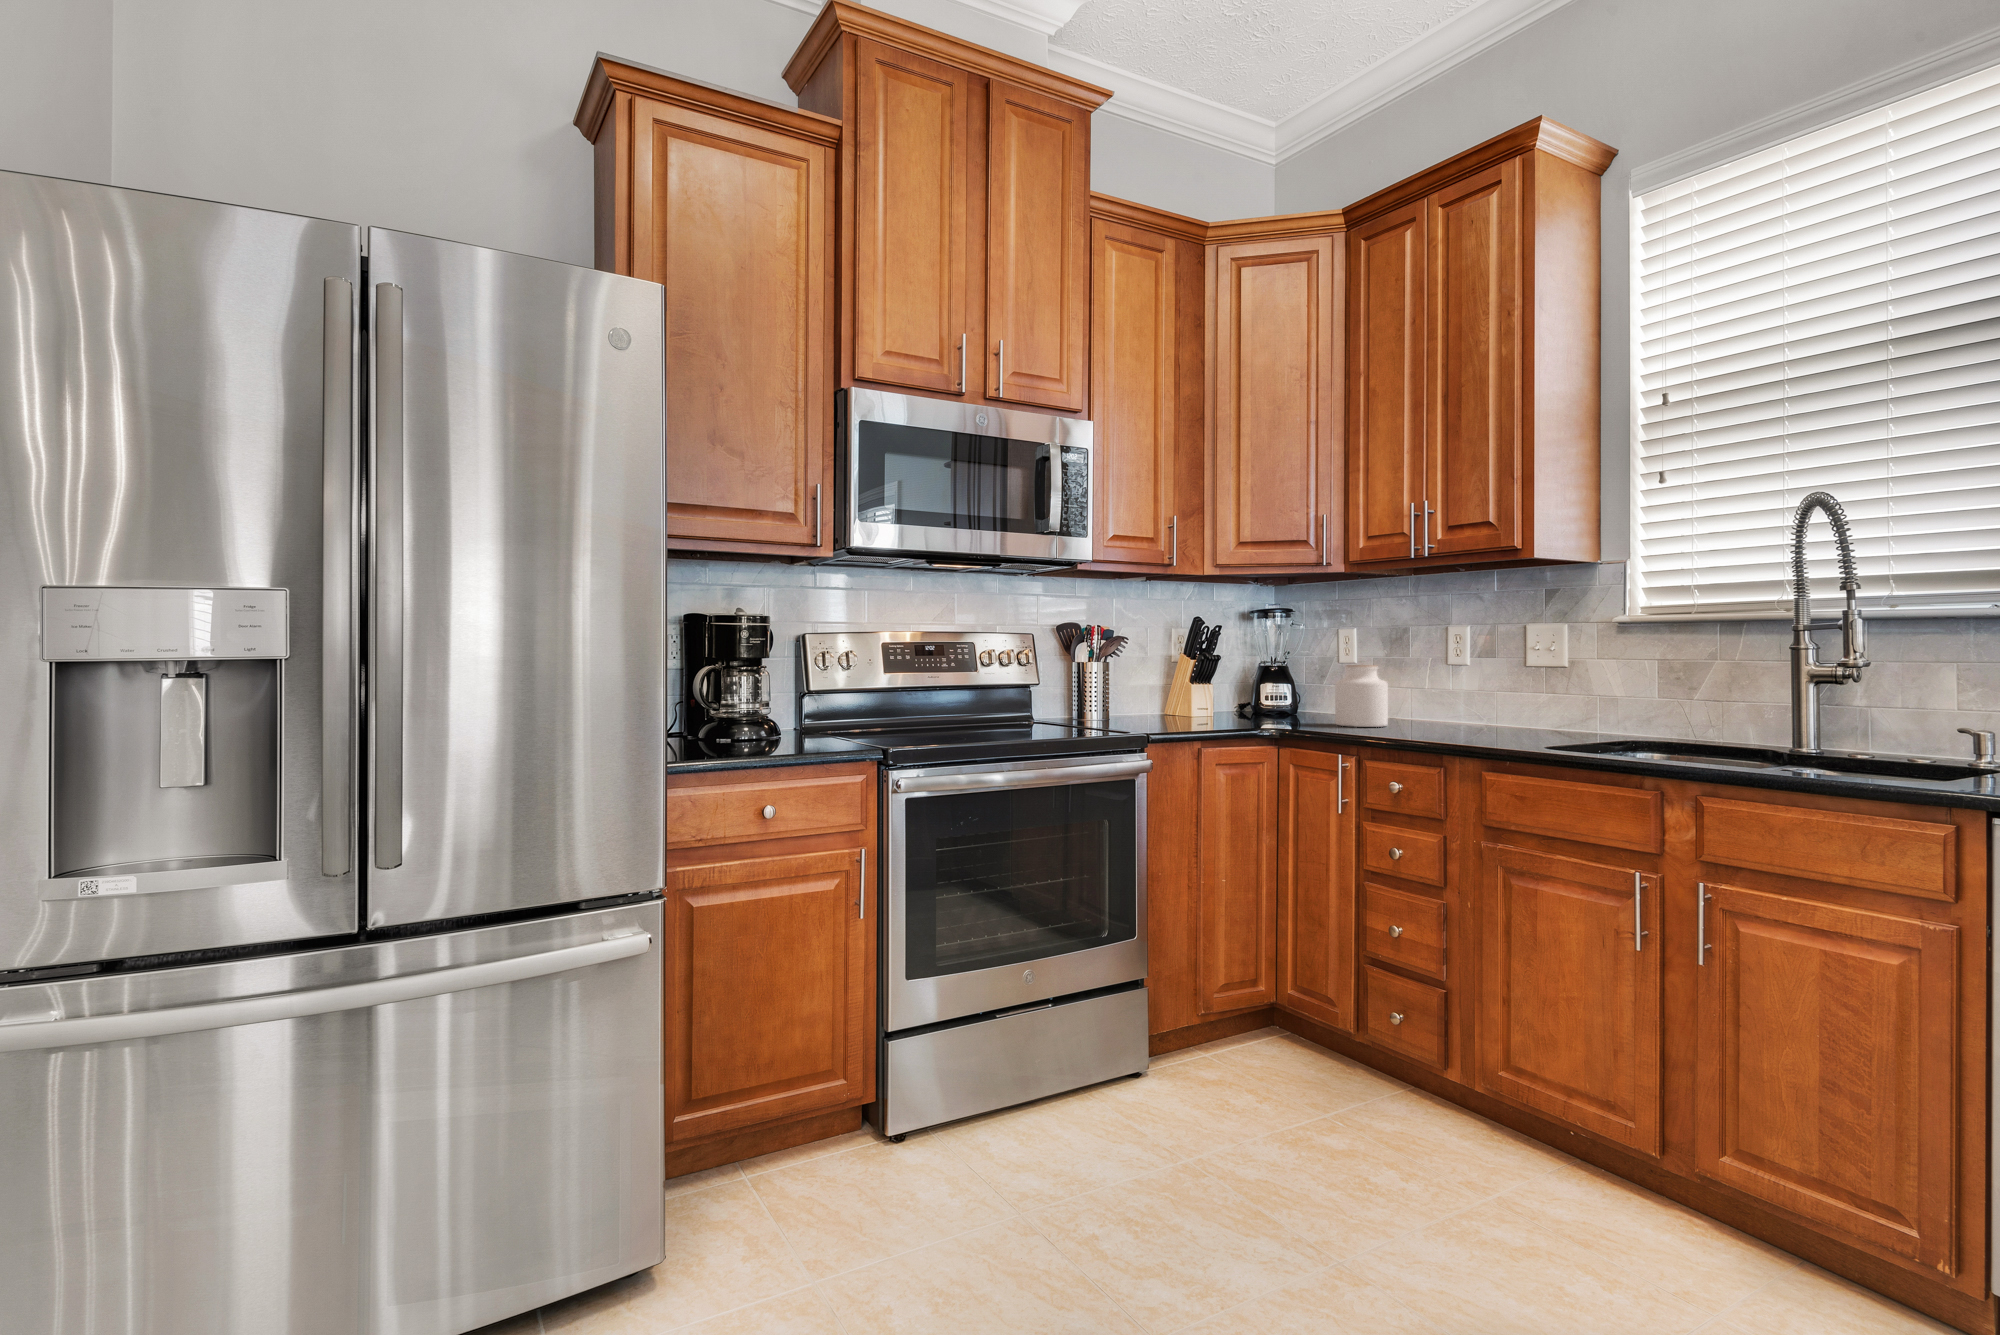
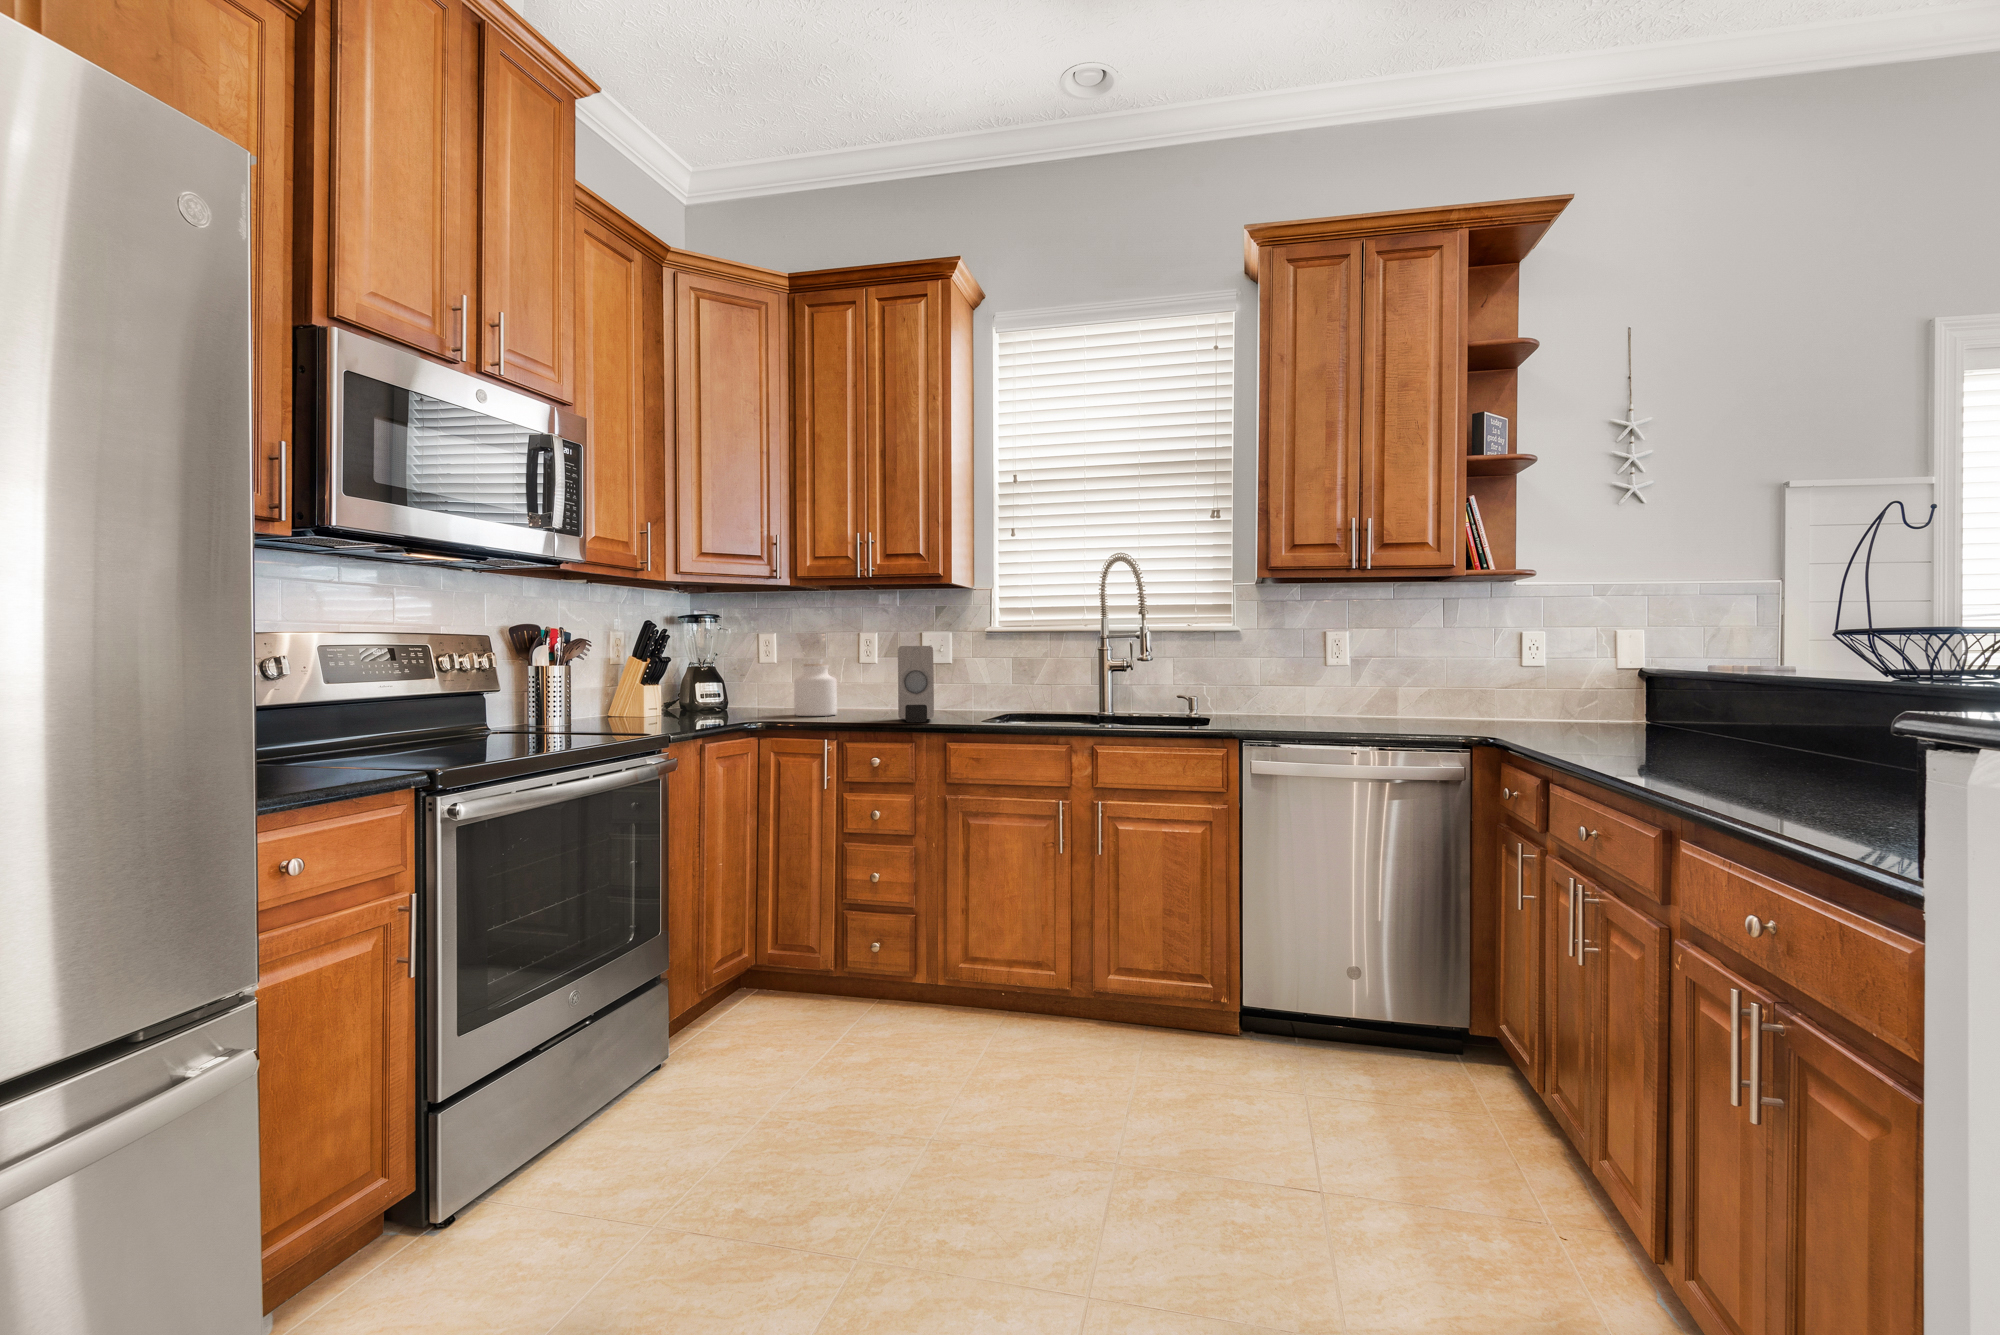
soap dispenser: none [1431,643,1497,742] -> present [898,646,934,722]

